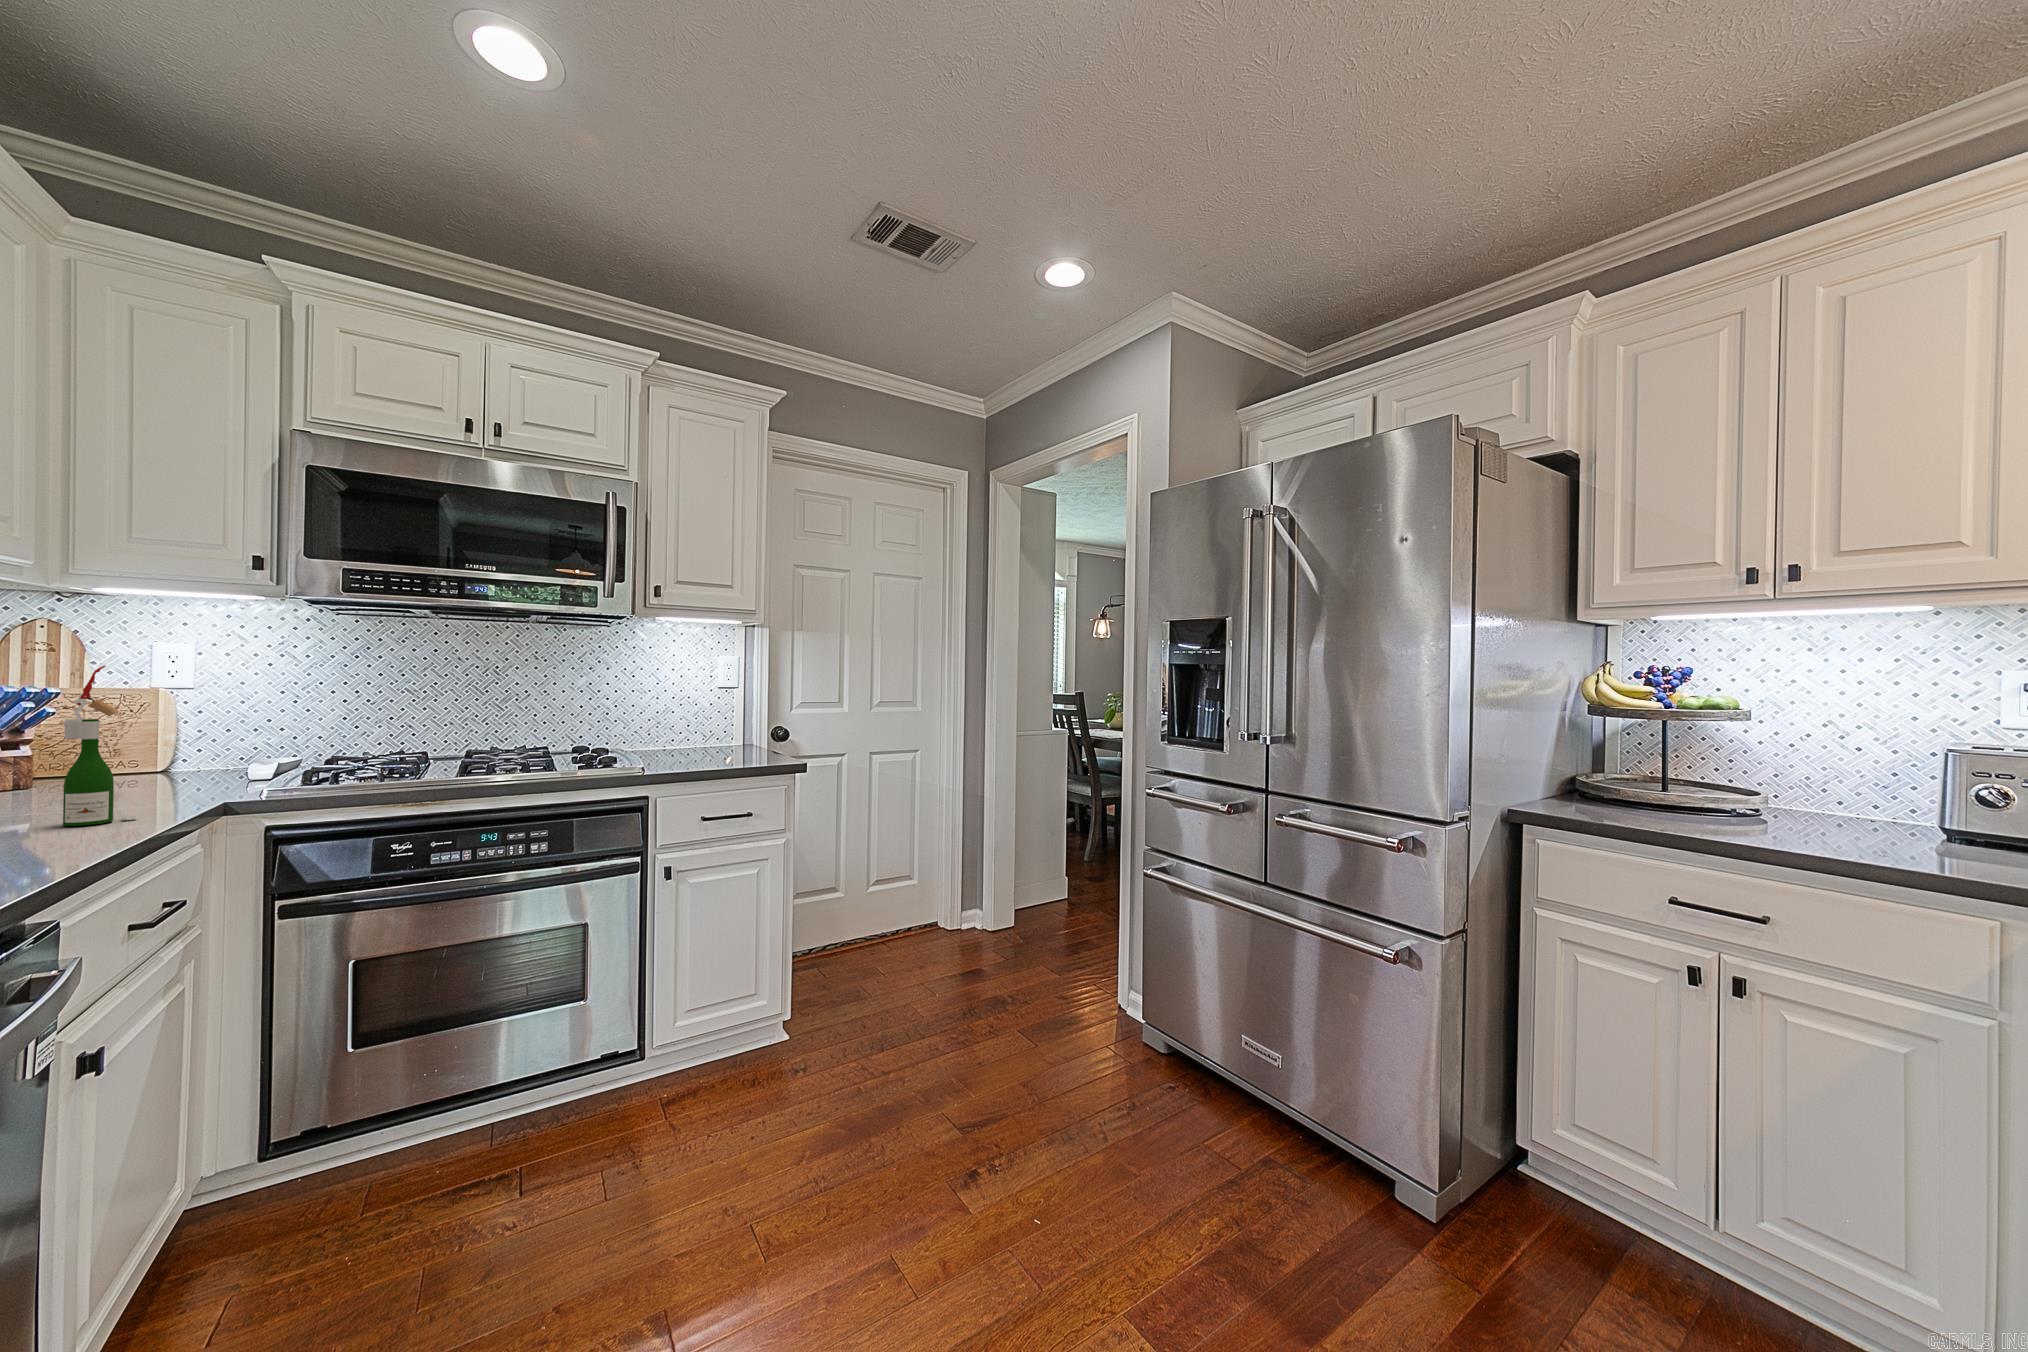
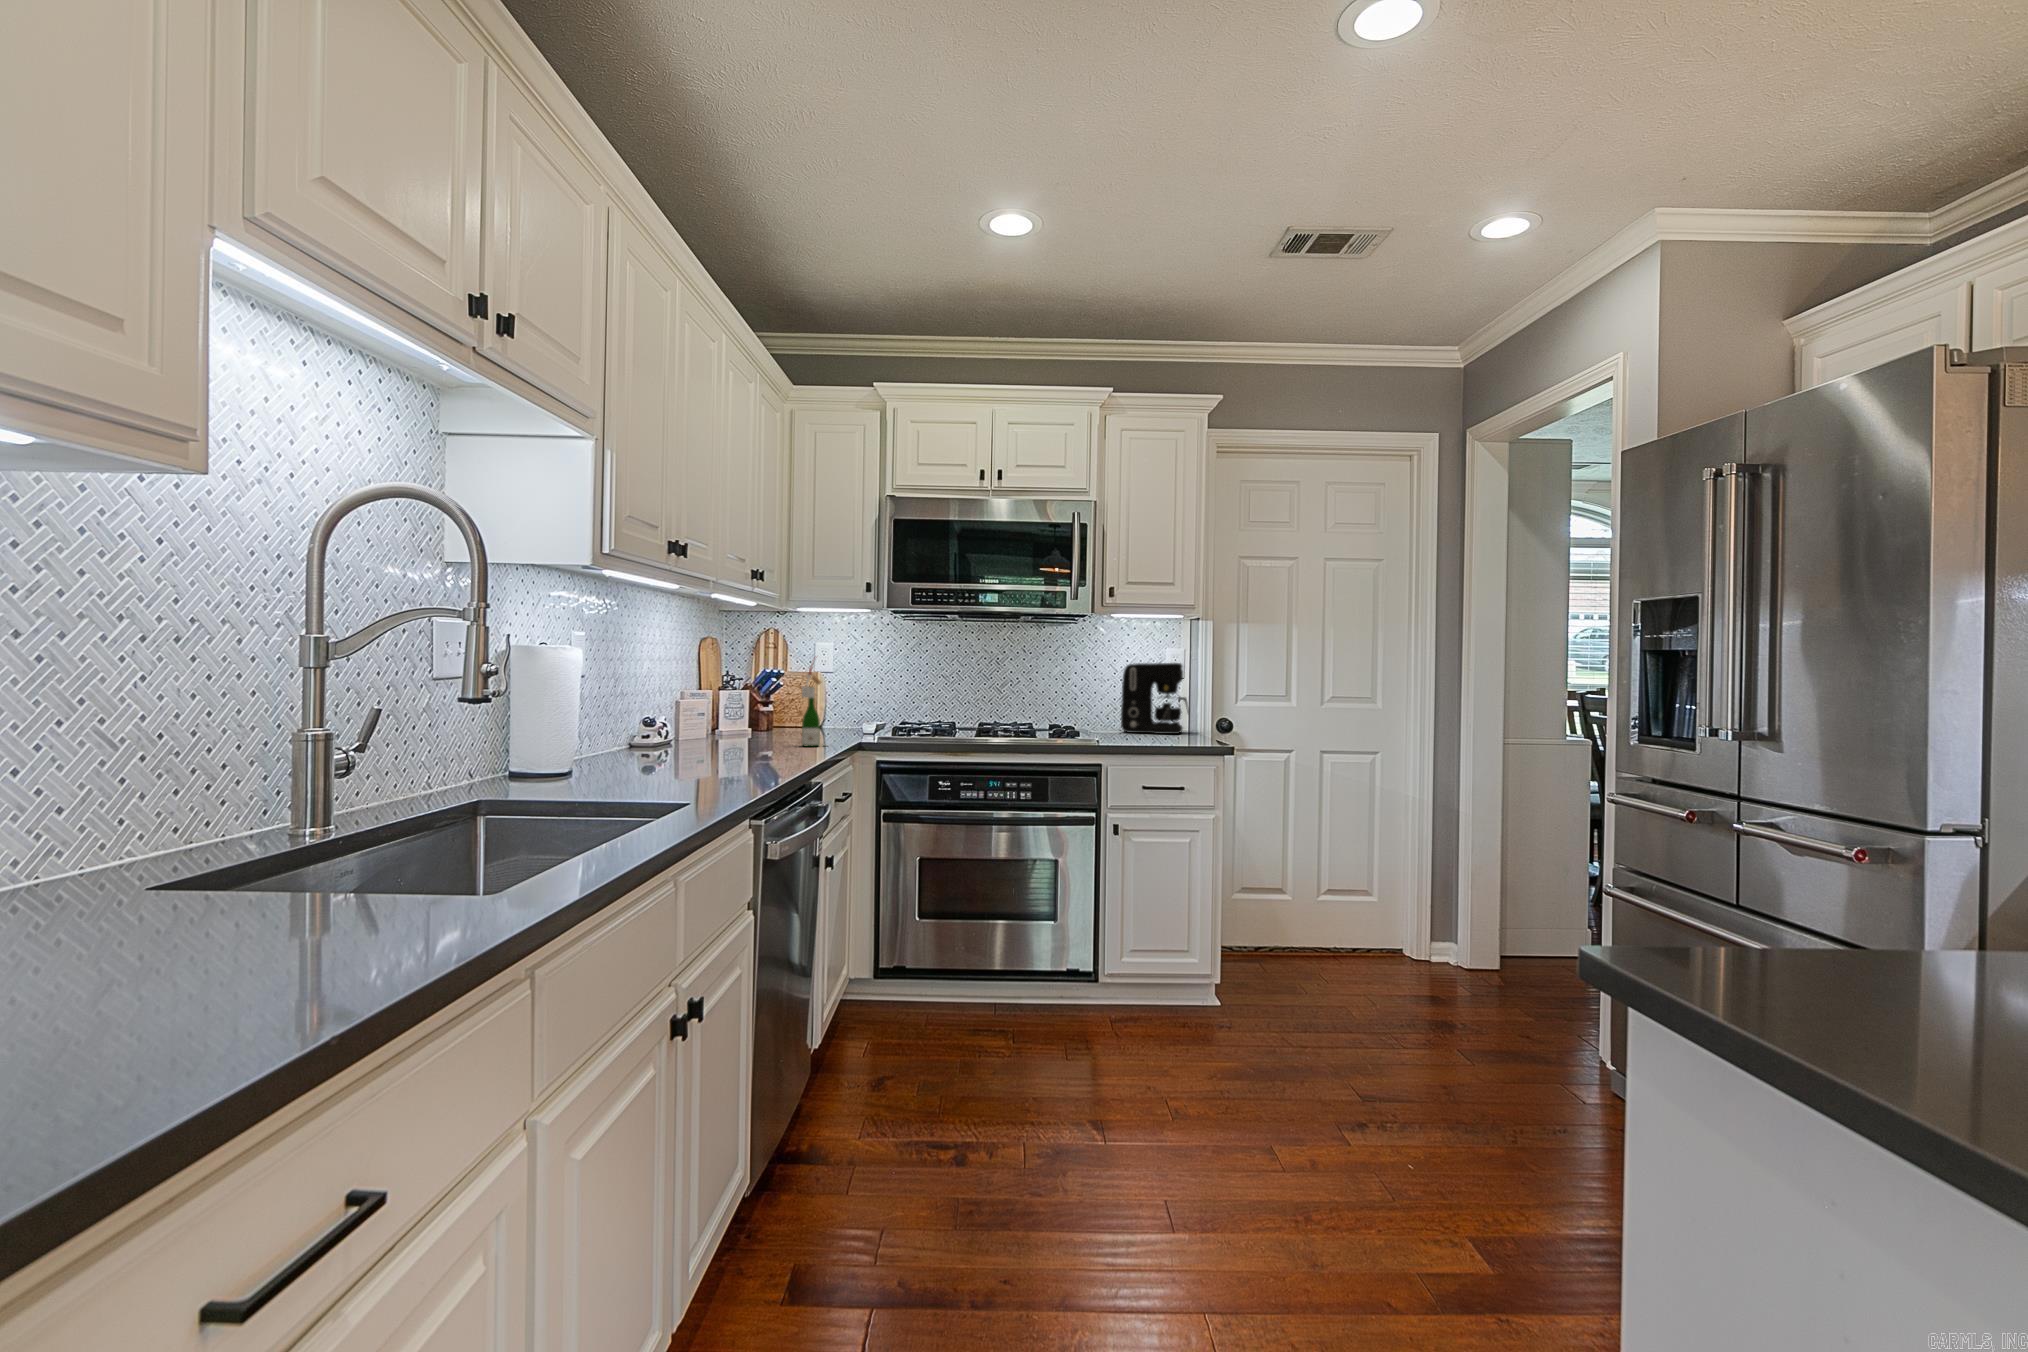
coffee maker: none [665,672,745,750] -> present [1121,663,1189,734]

